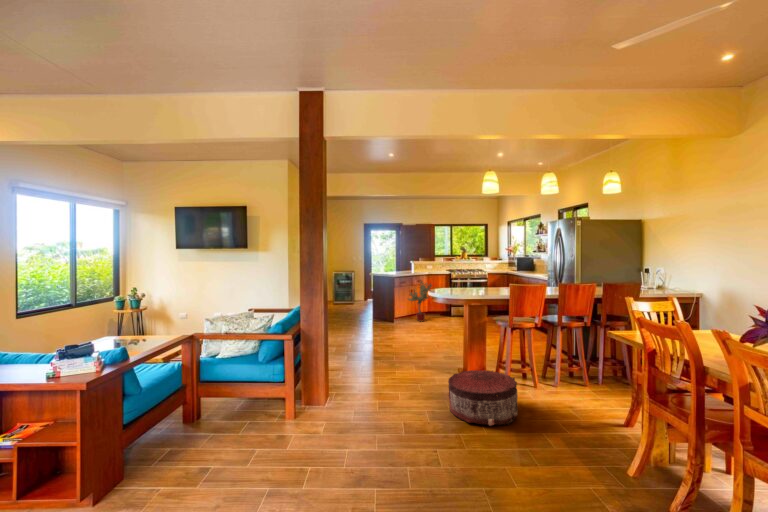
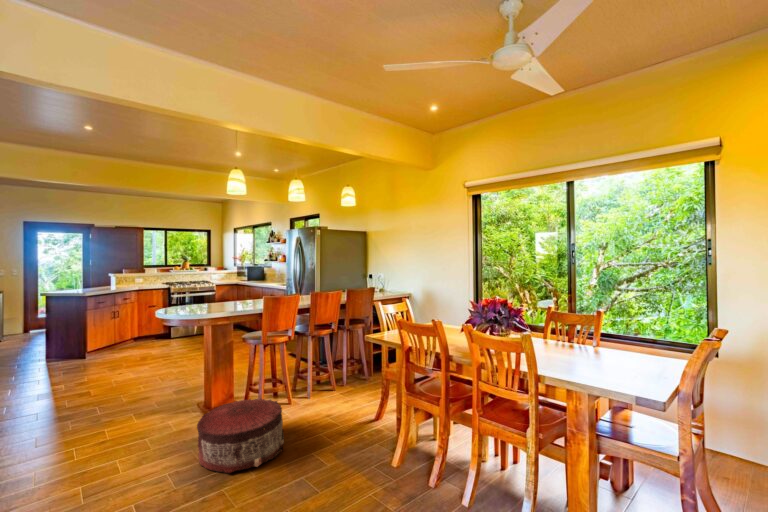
potted tree: present [408,280,432,321] -> none [106,296,147,351]

